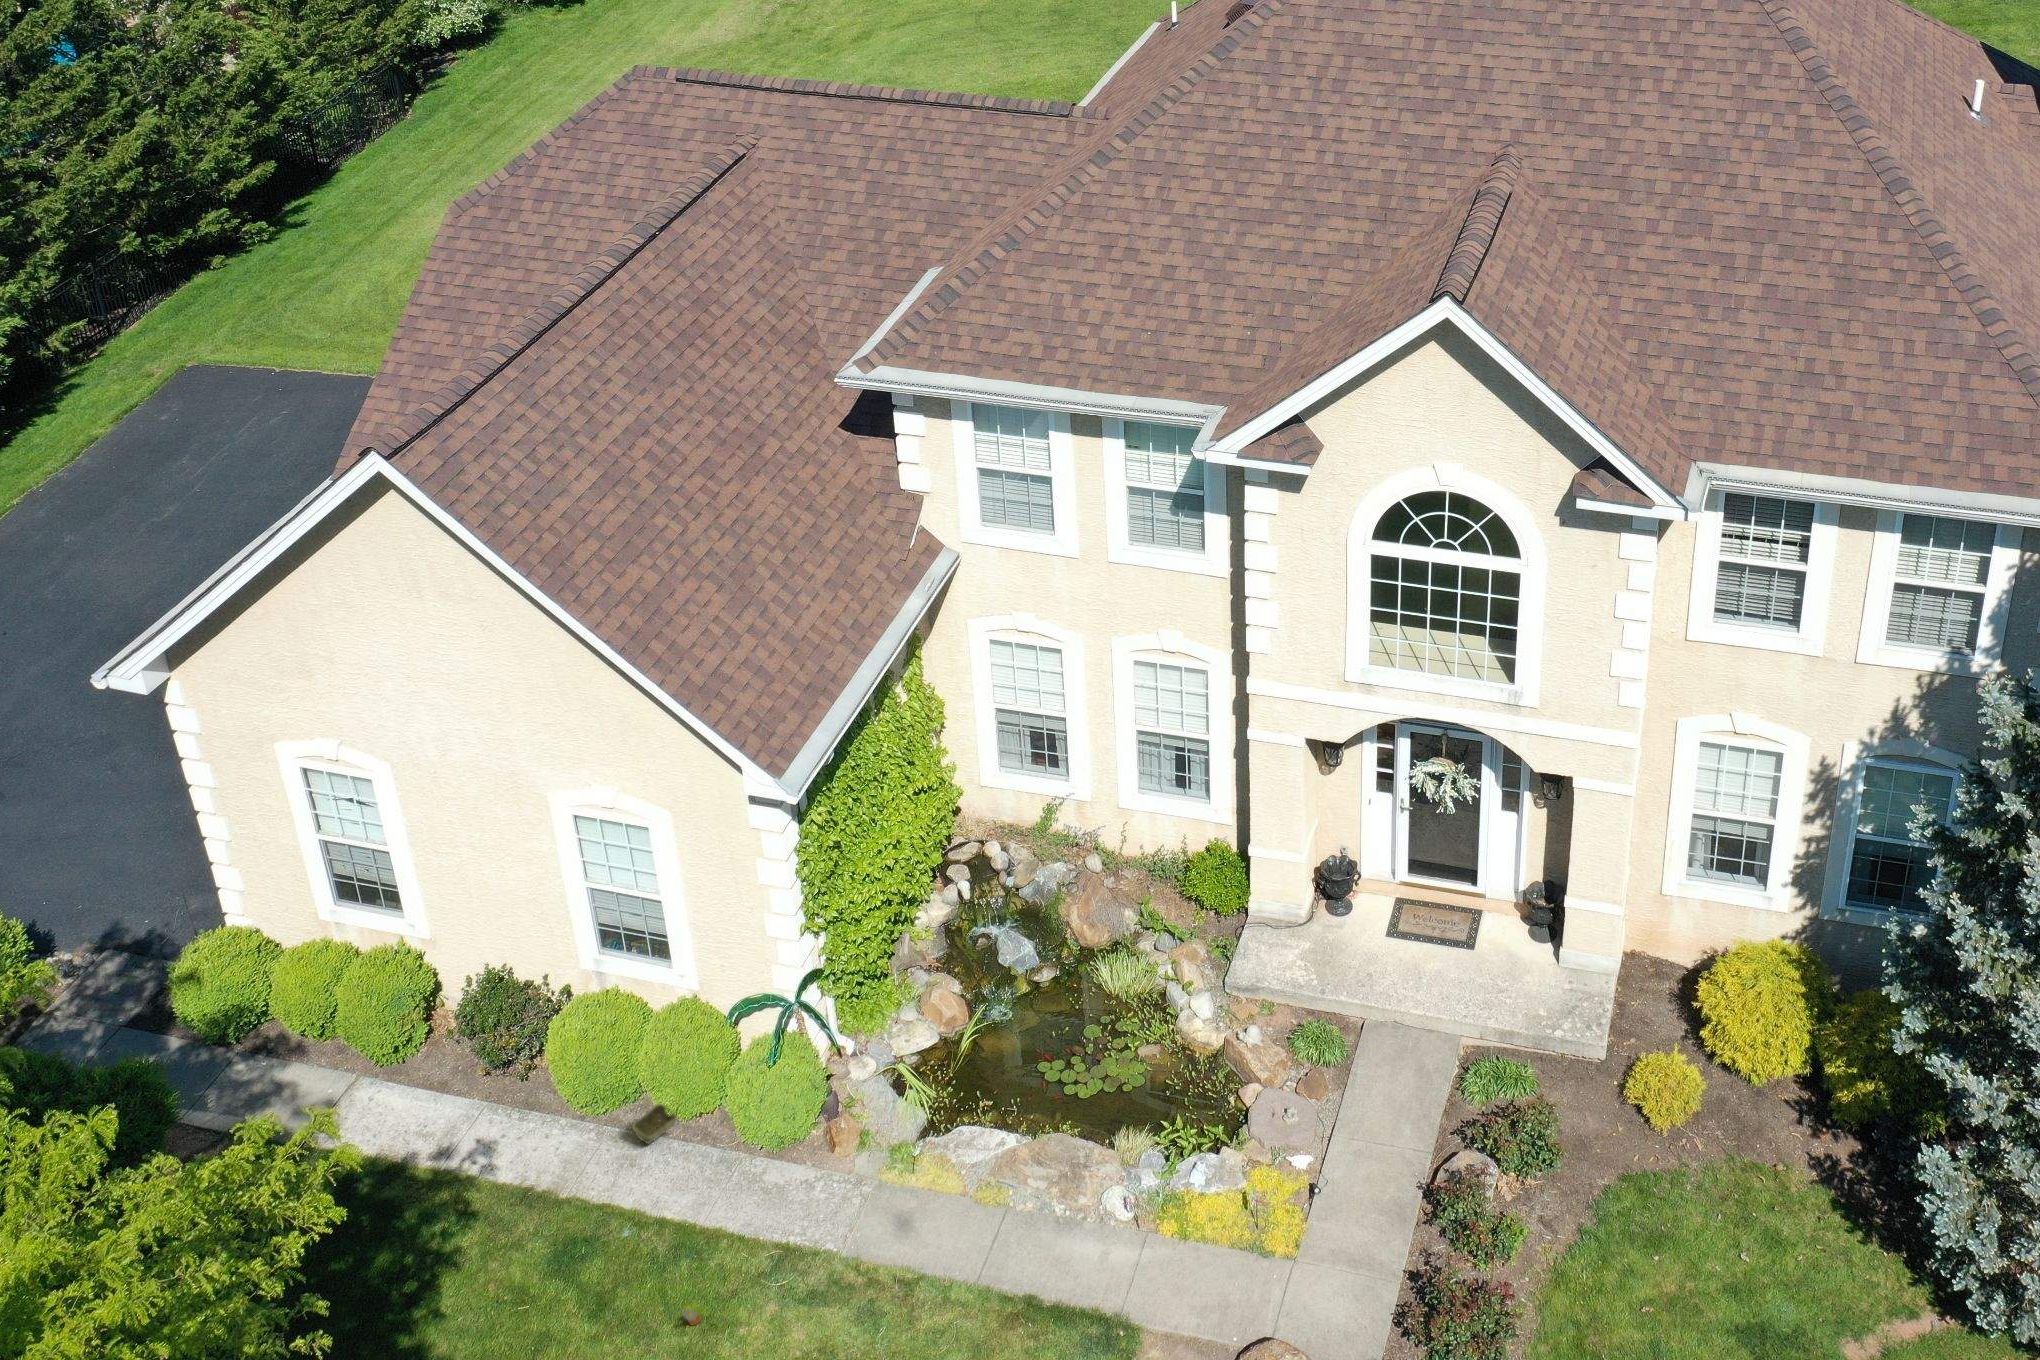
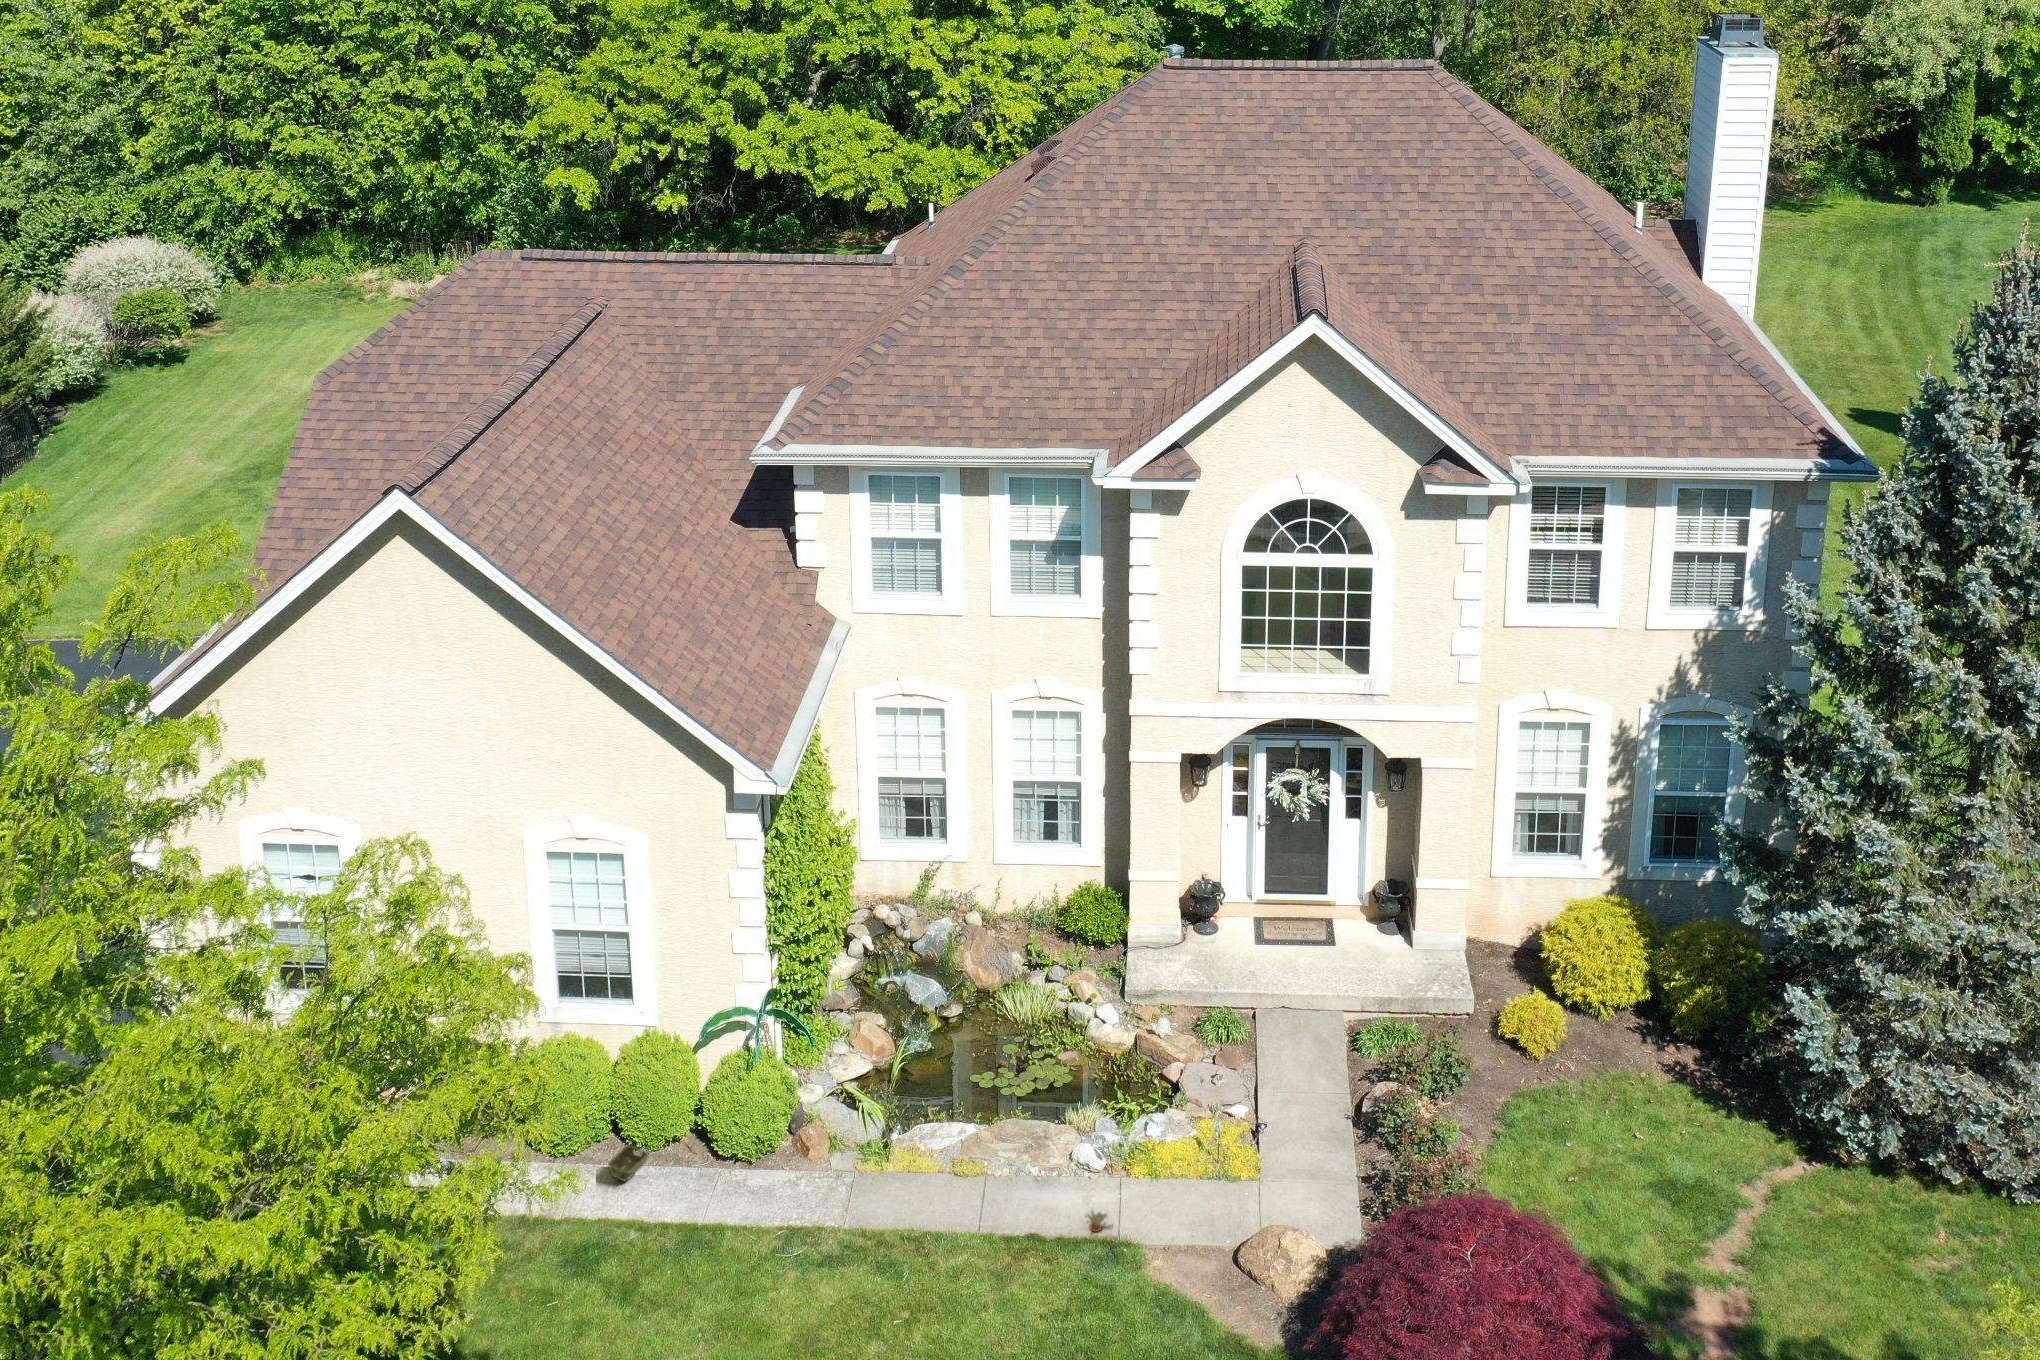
decorative plant: present [683,1300,707,1325] -> present [1087,1211,1107,1232]

